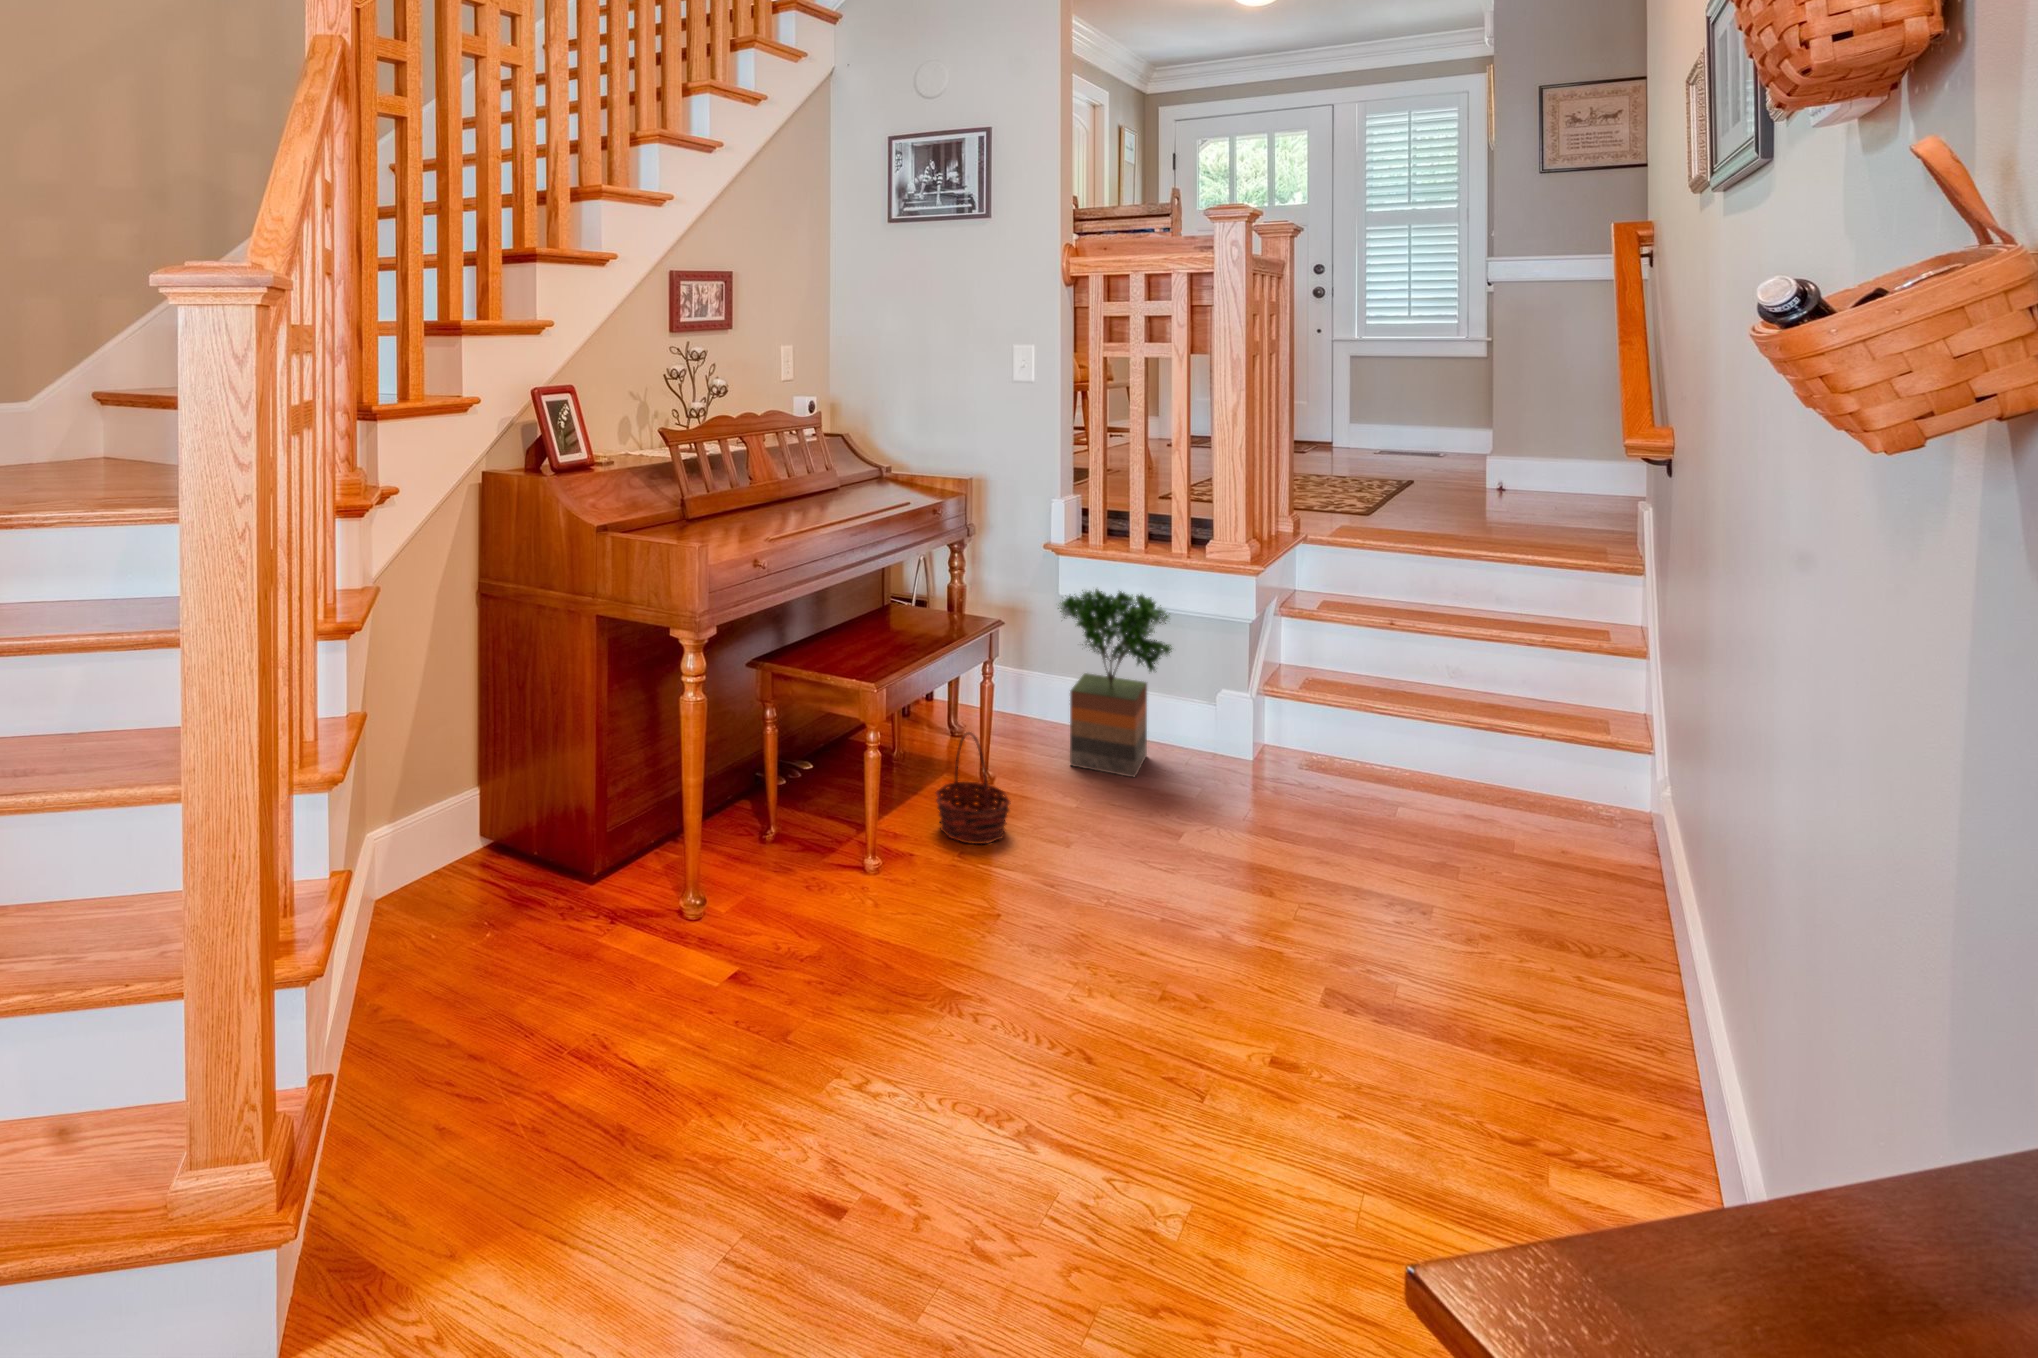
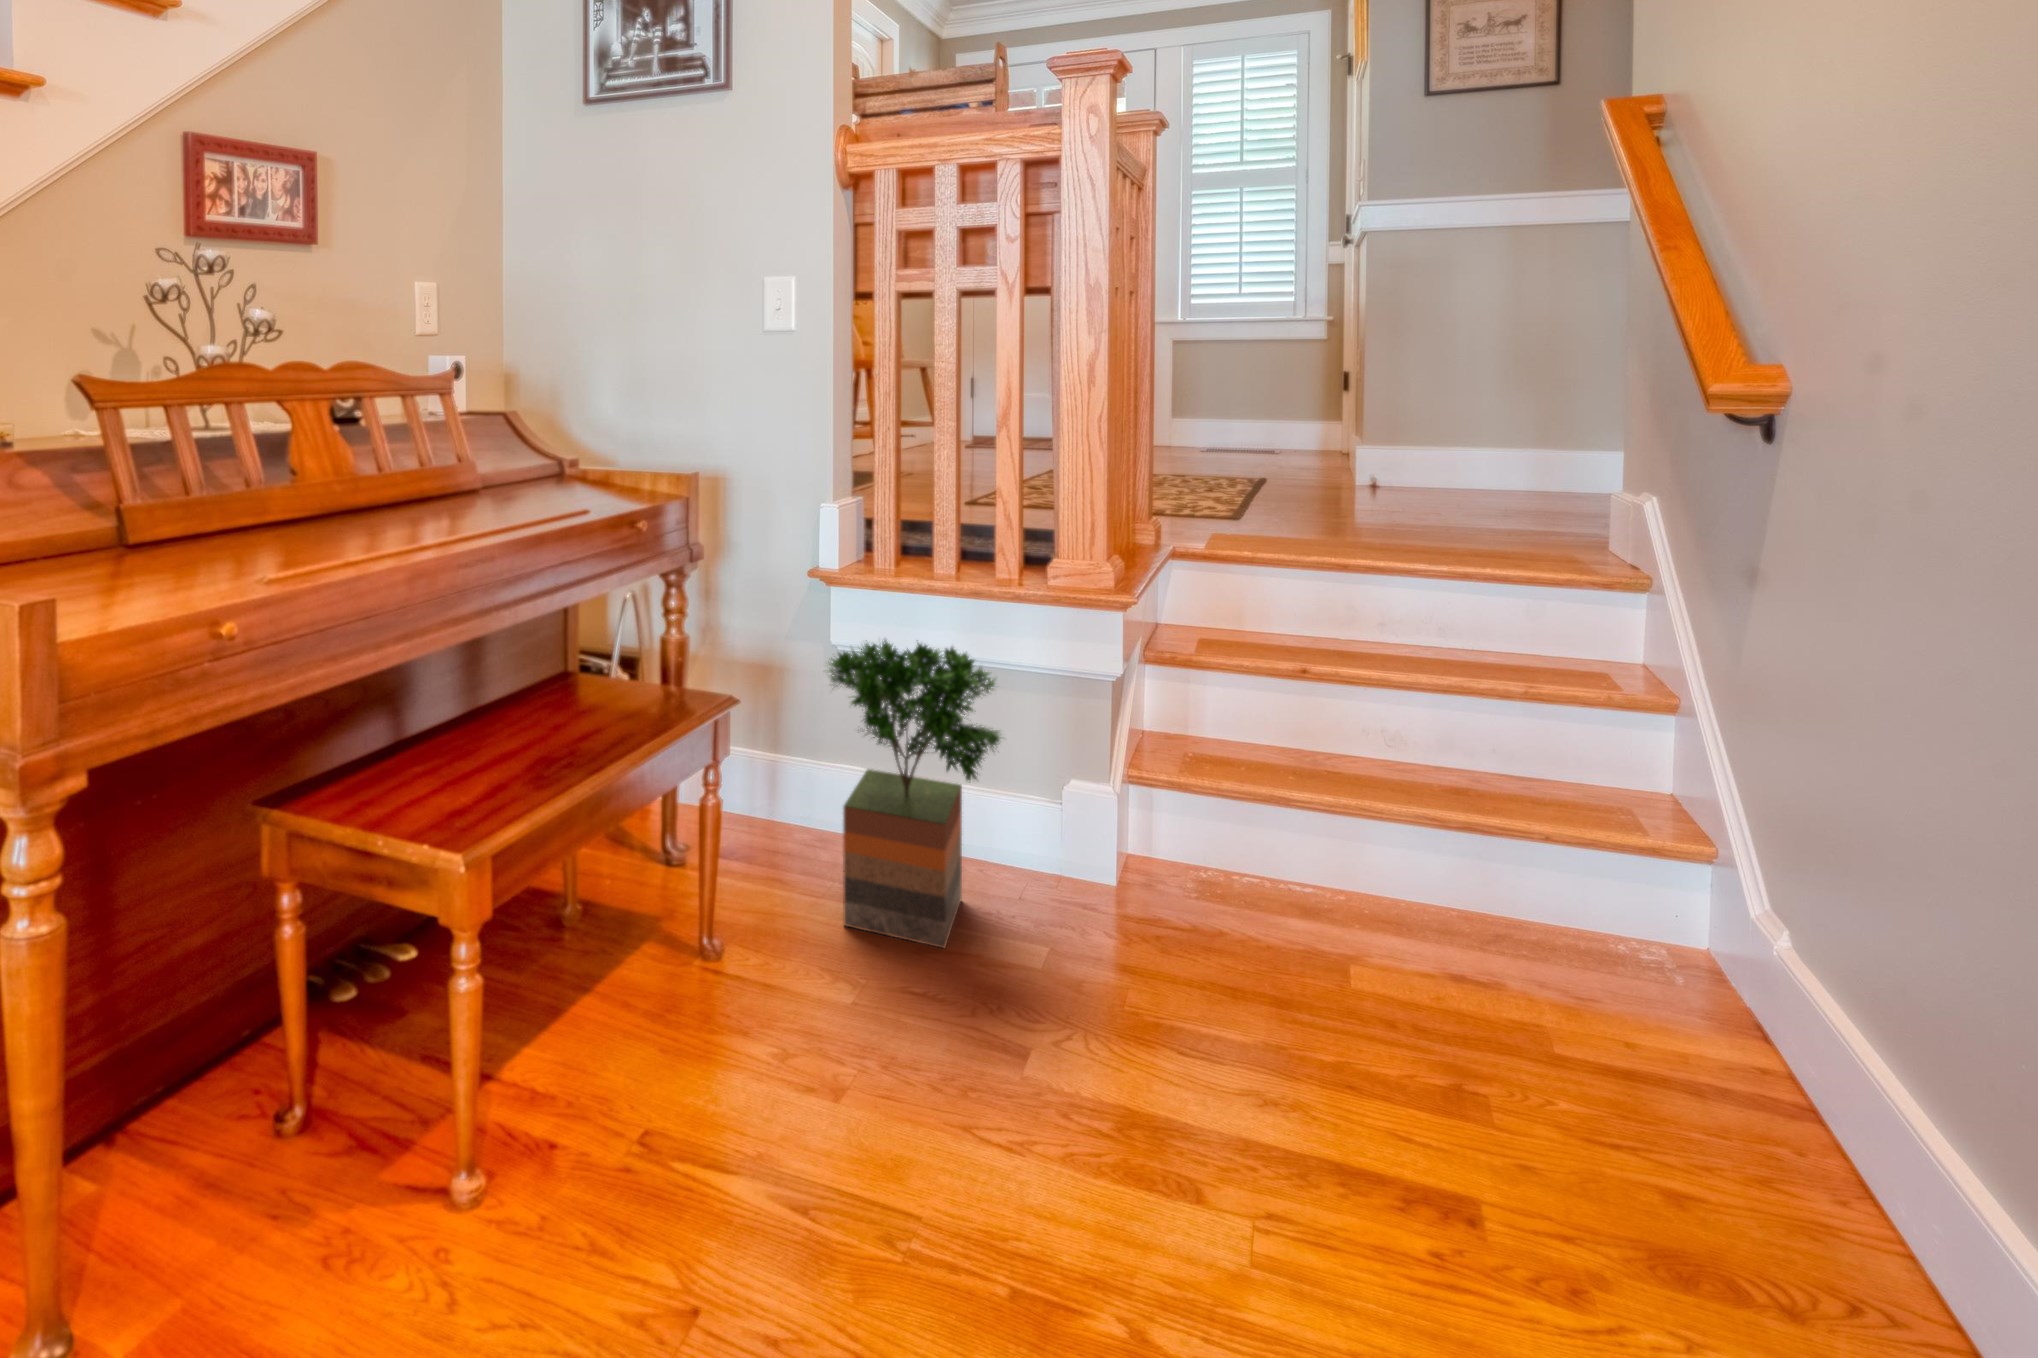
basket: present [936,732,1011,844] -> none [598,919,729,1139]

